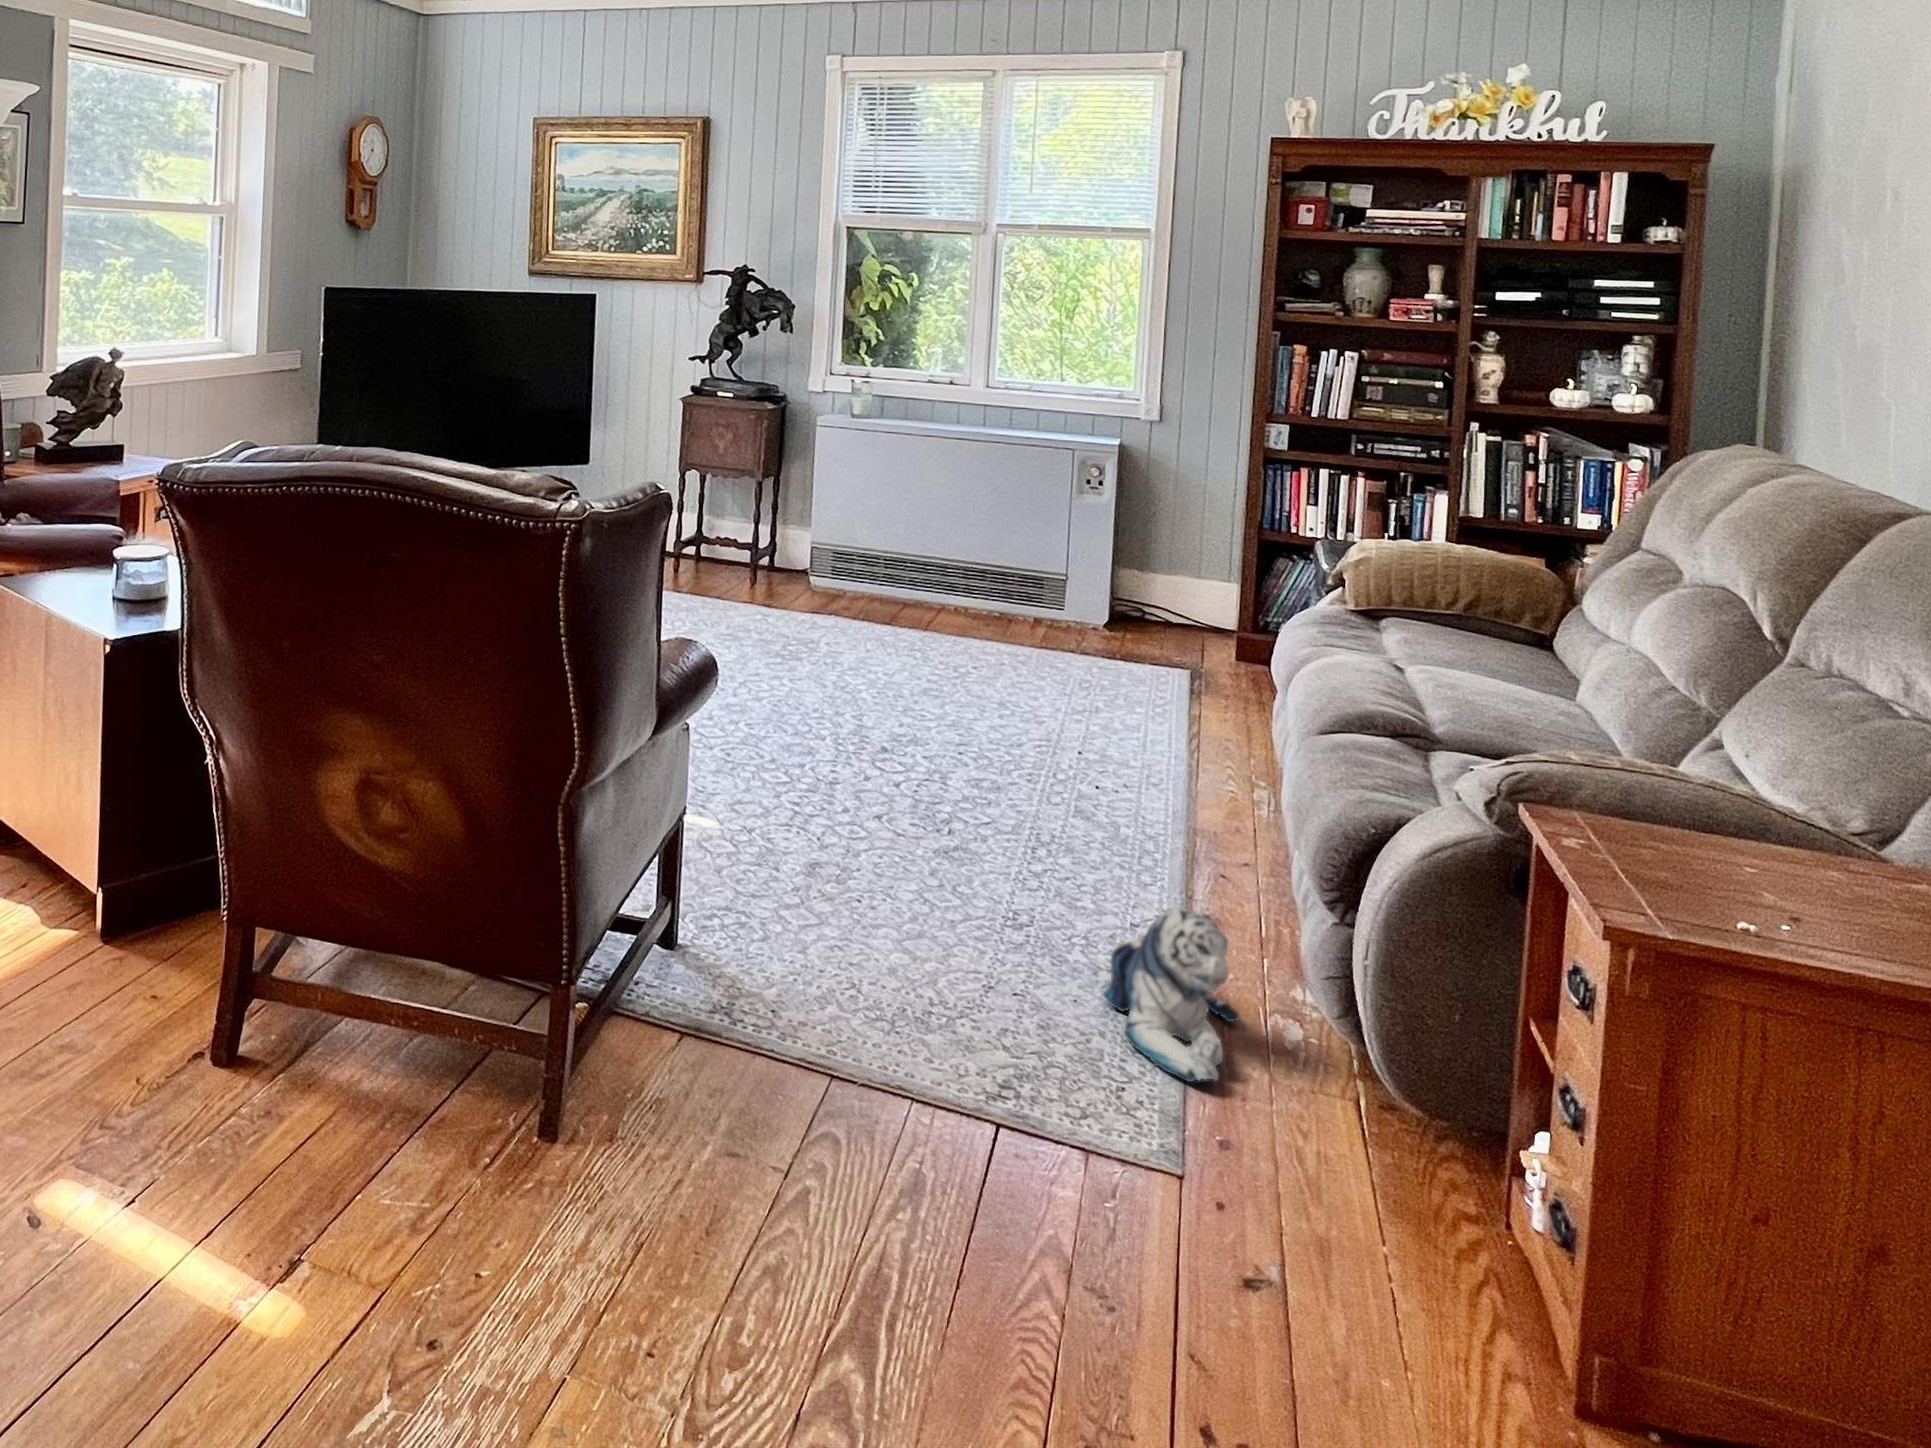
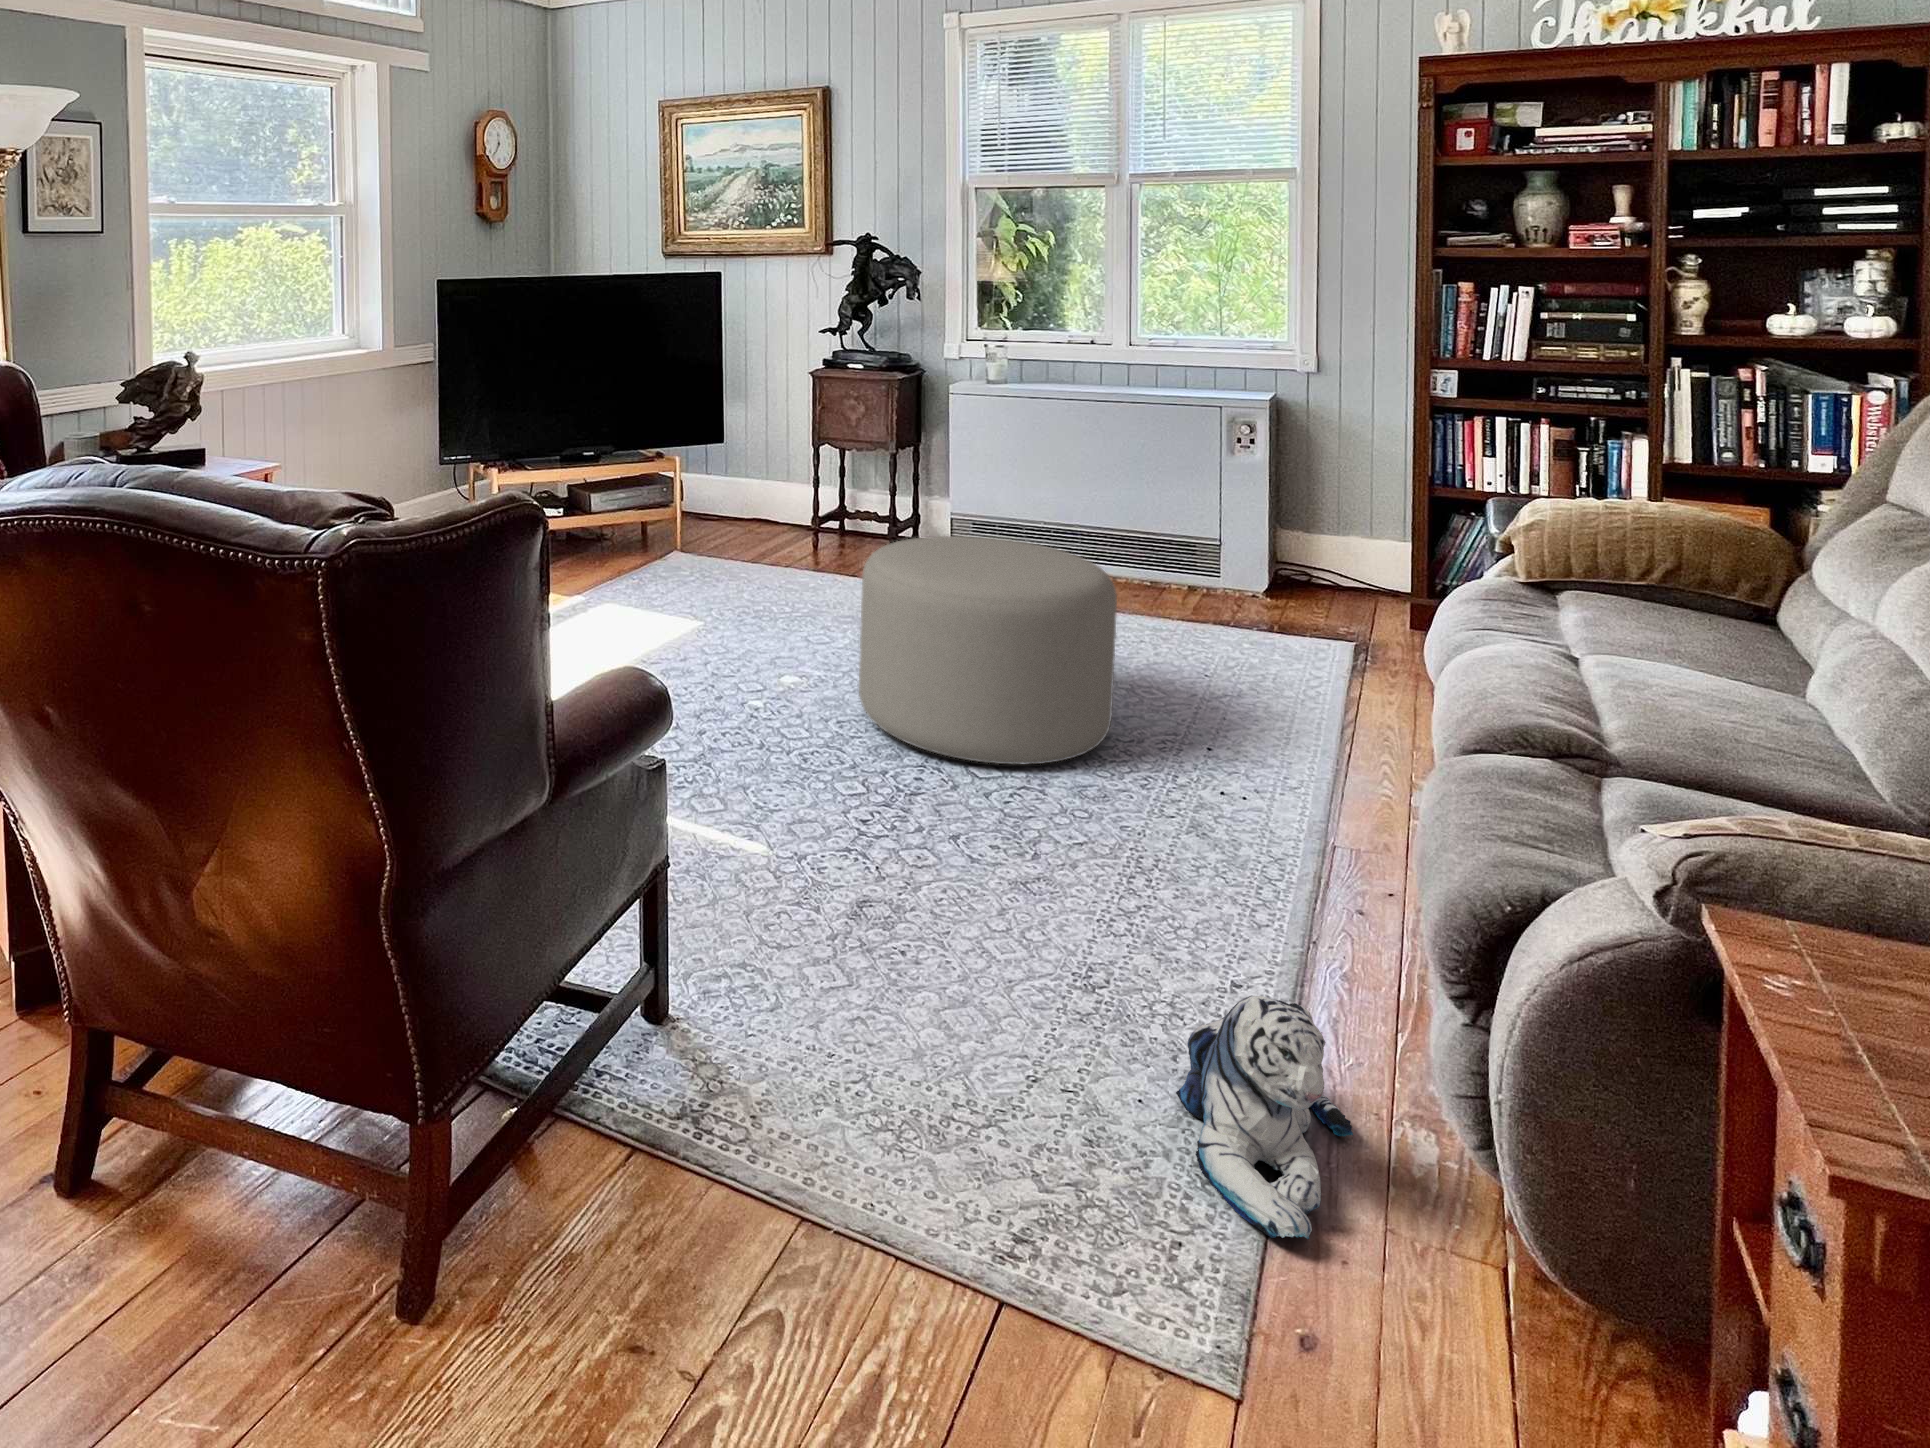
ottoman: none [767,558,1006,763] -> present [859,536,1117,765]

